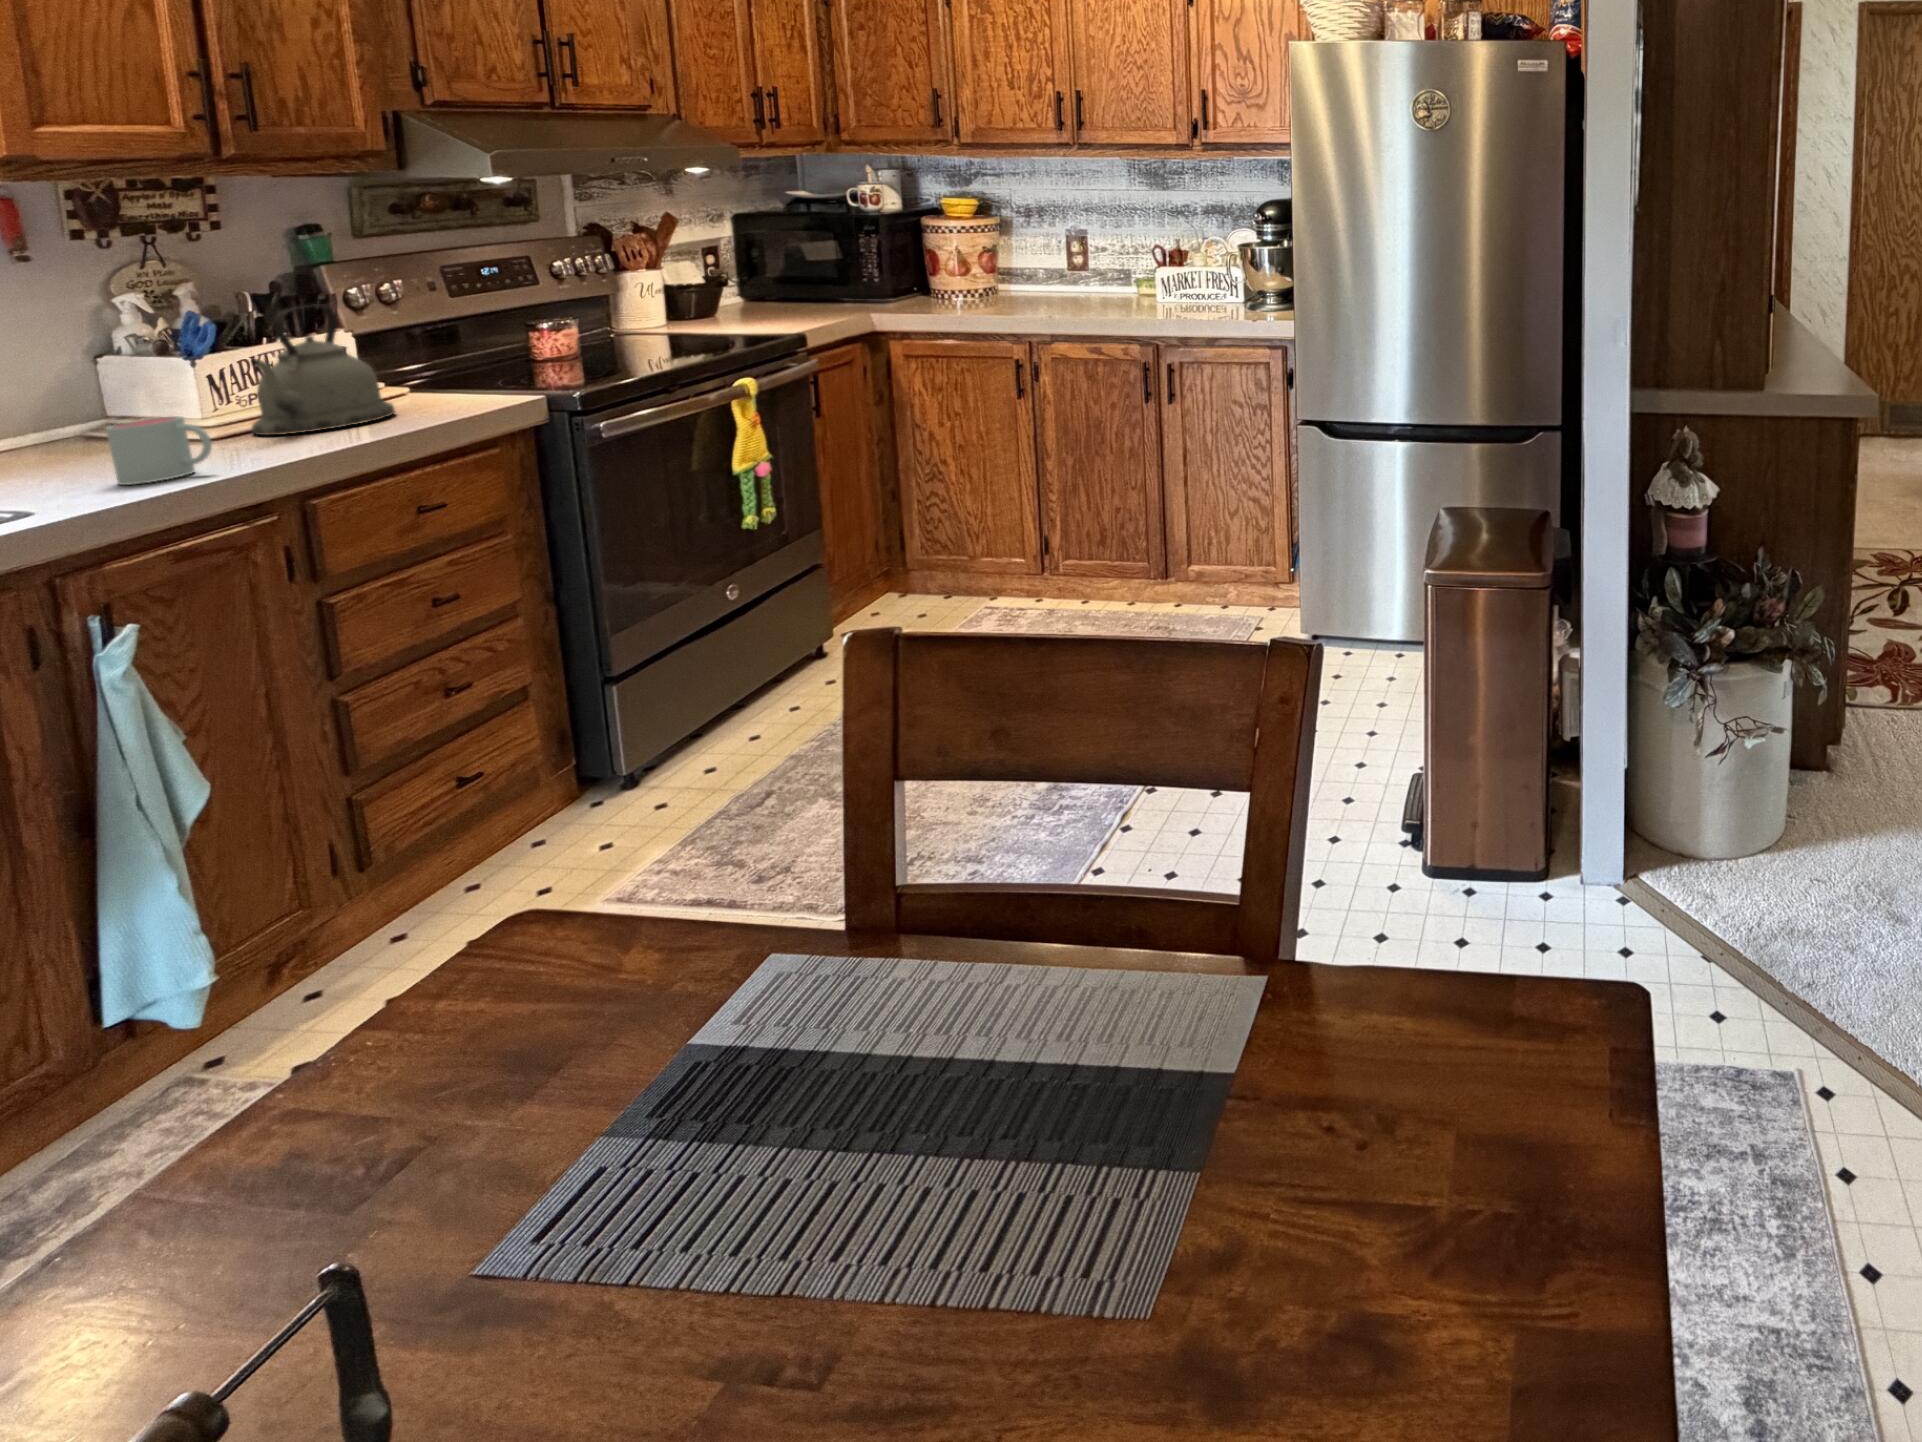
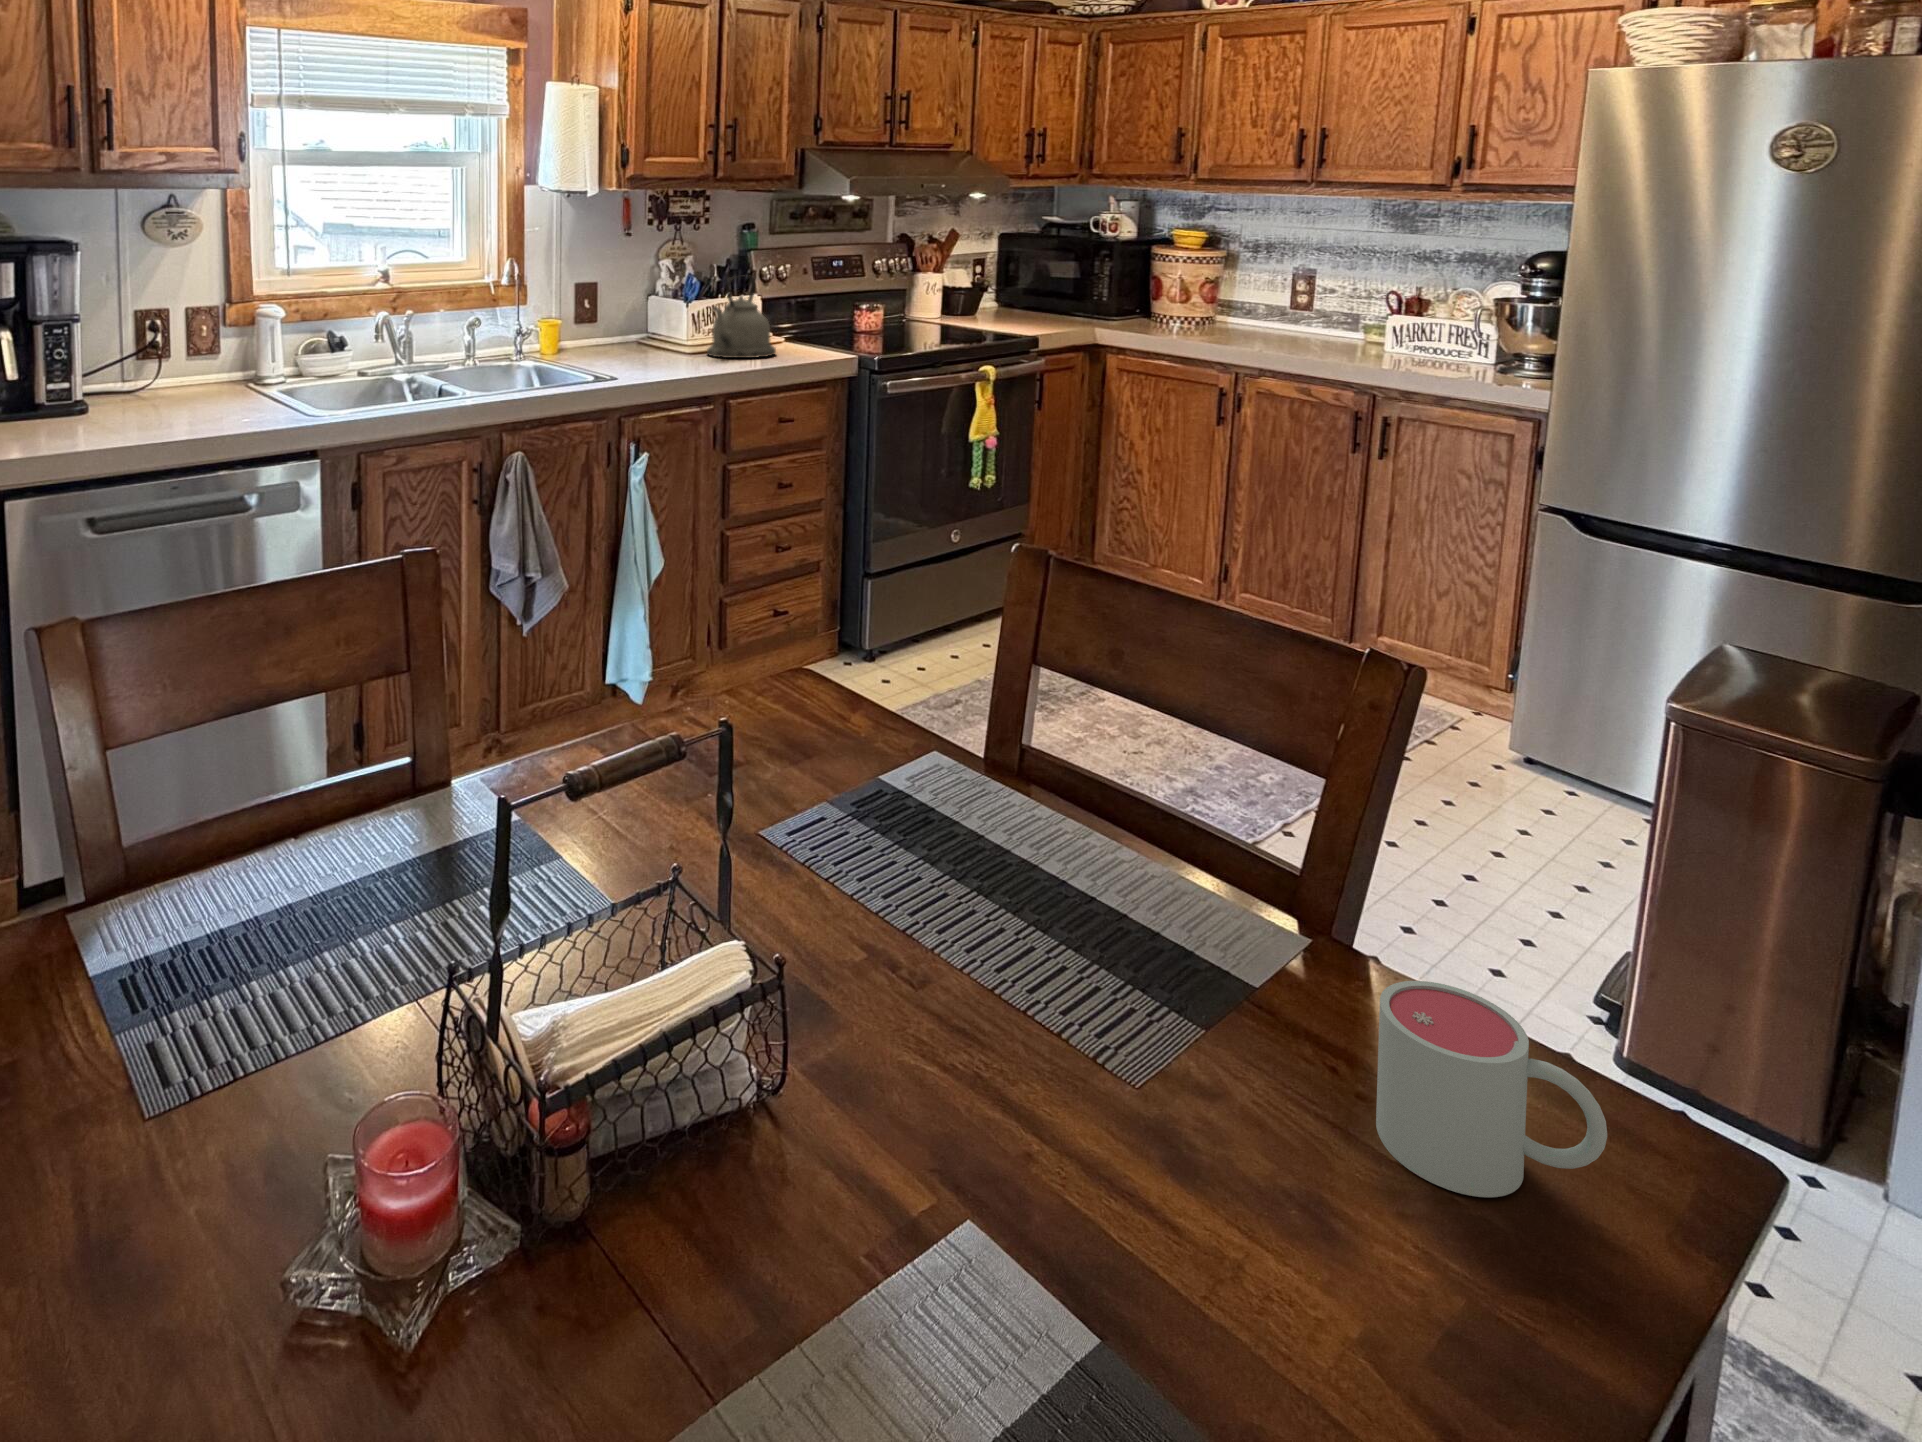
mug: present [106,416,212,485] -> present [1376,981,1607,1197]

